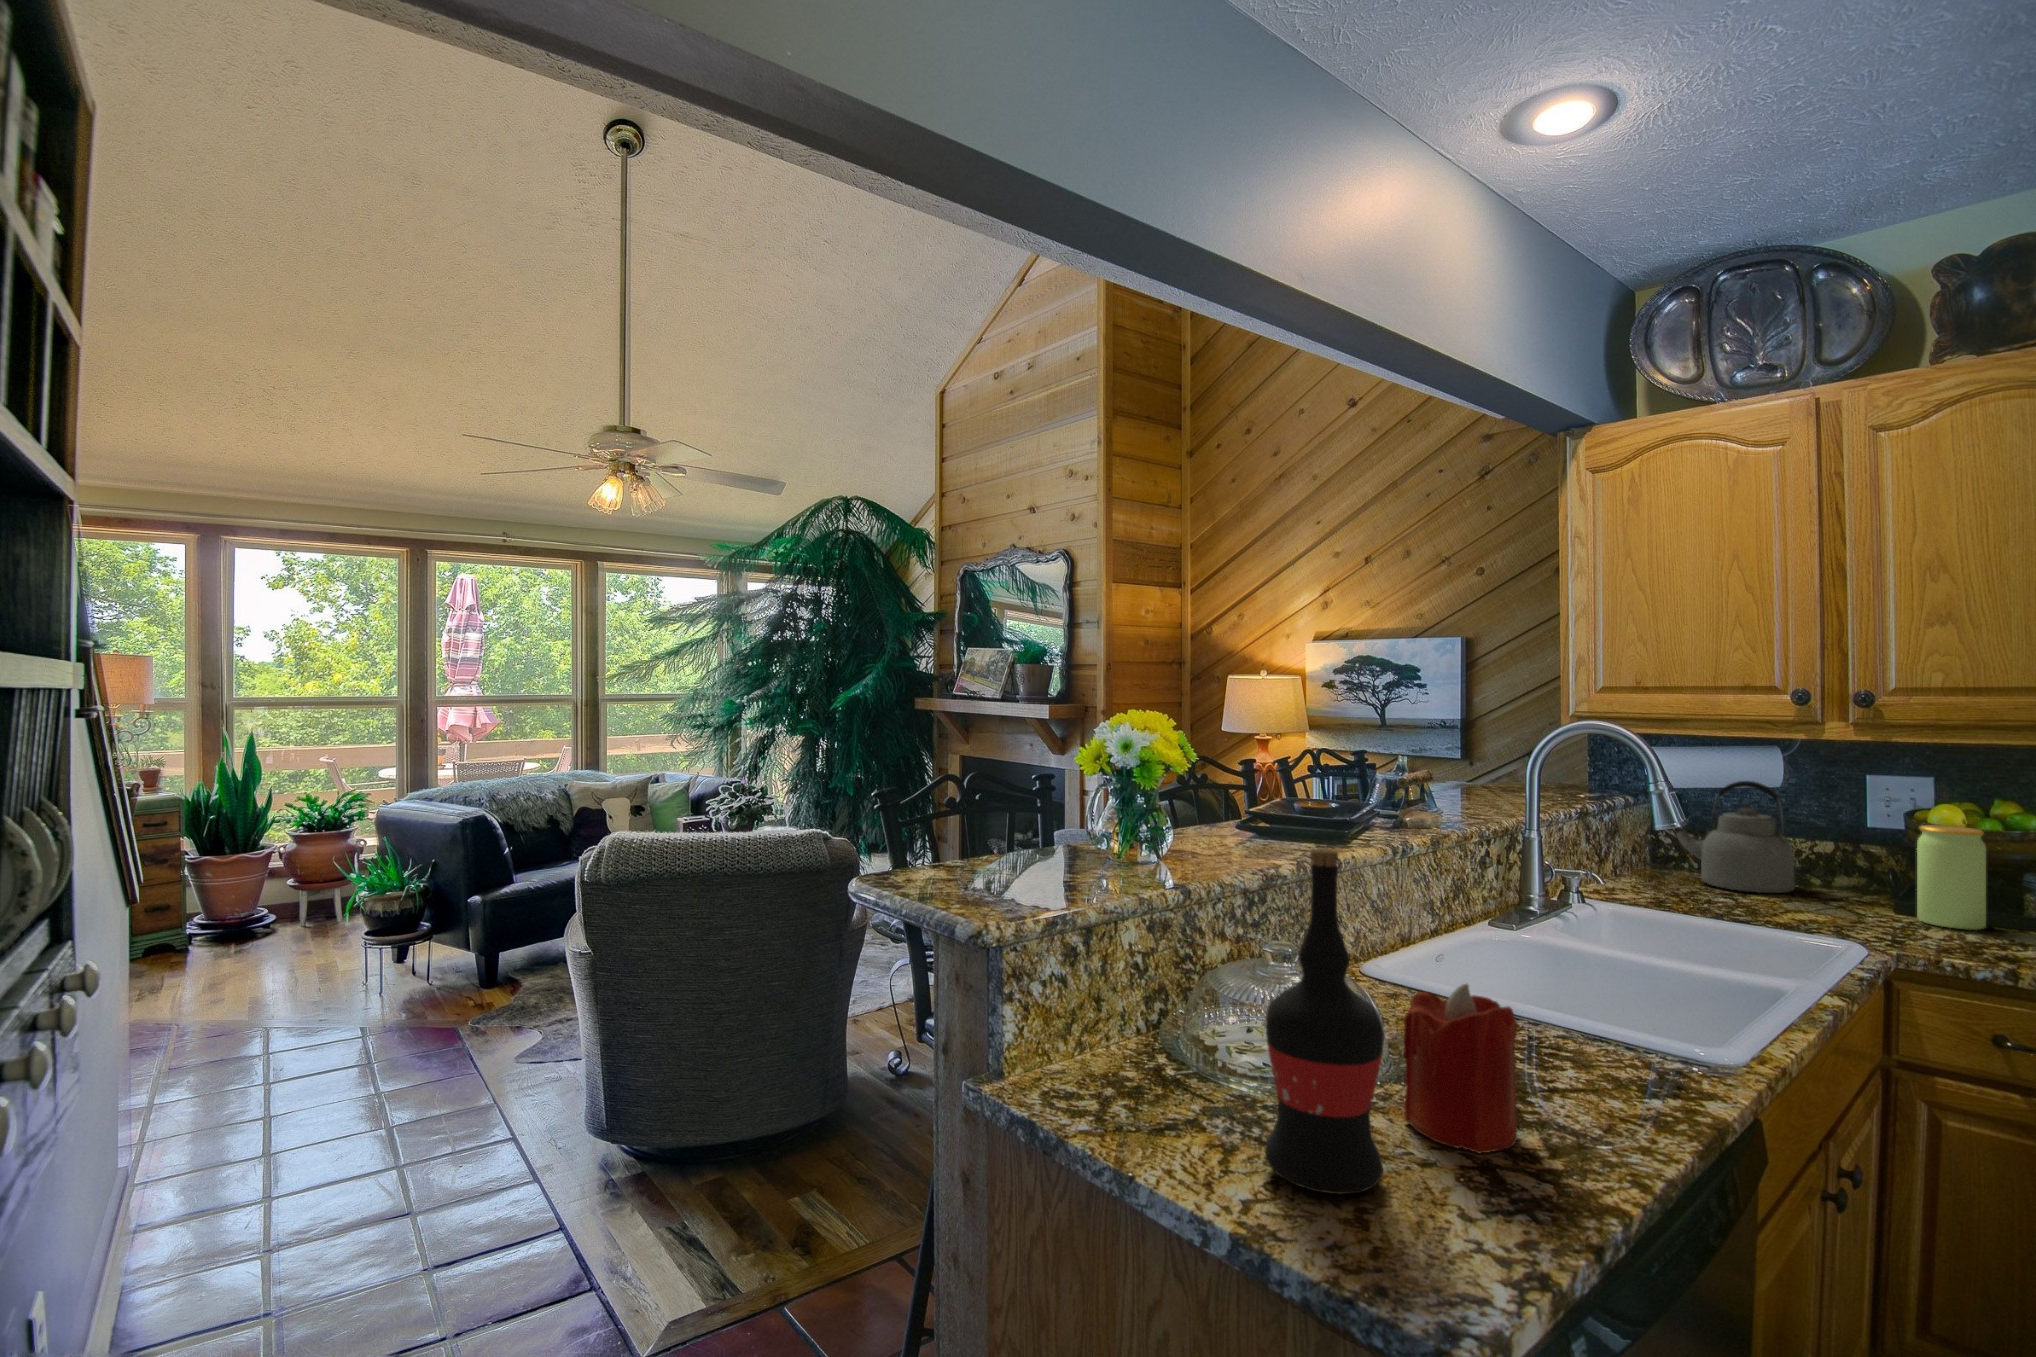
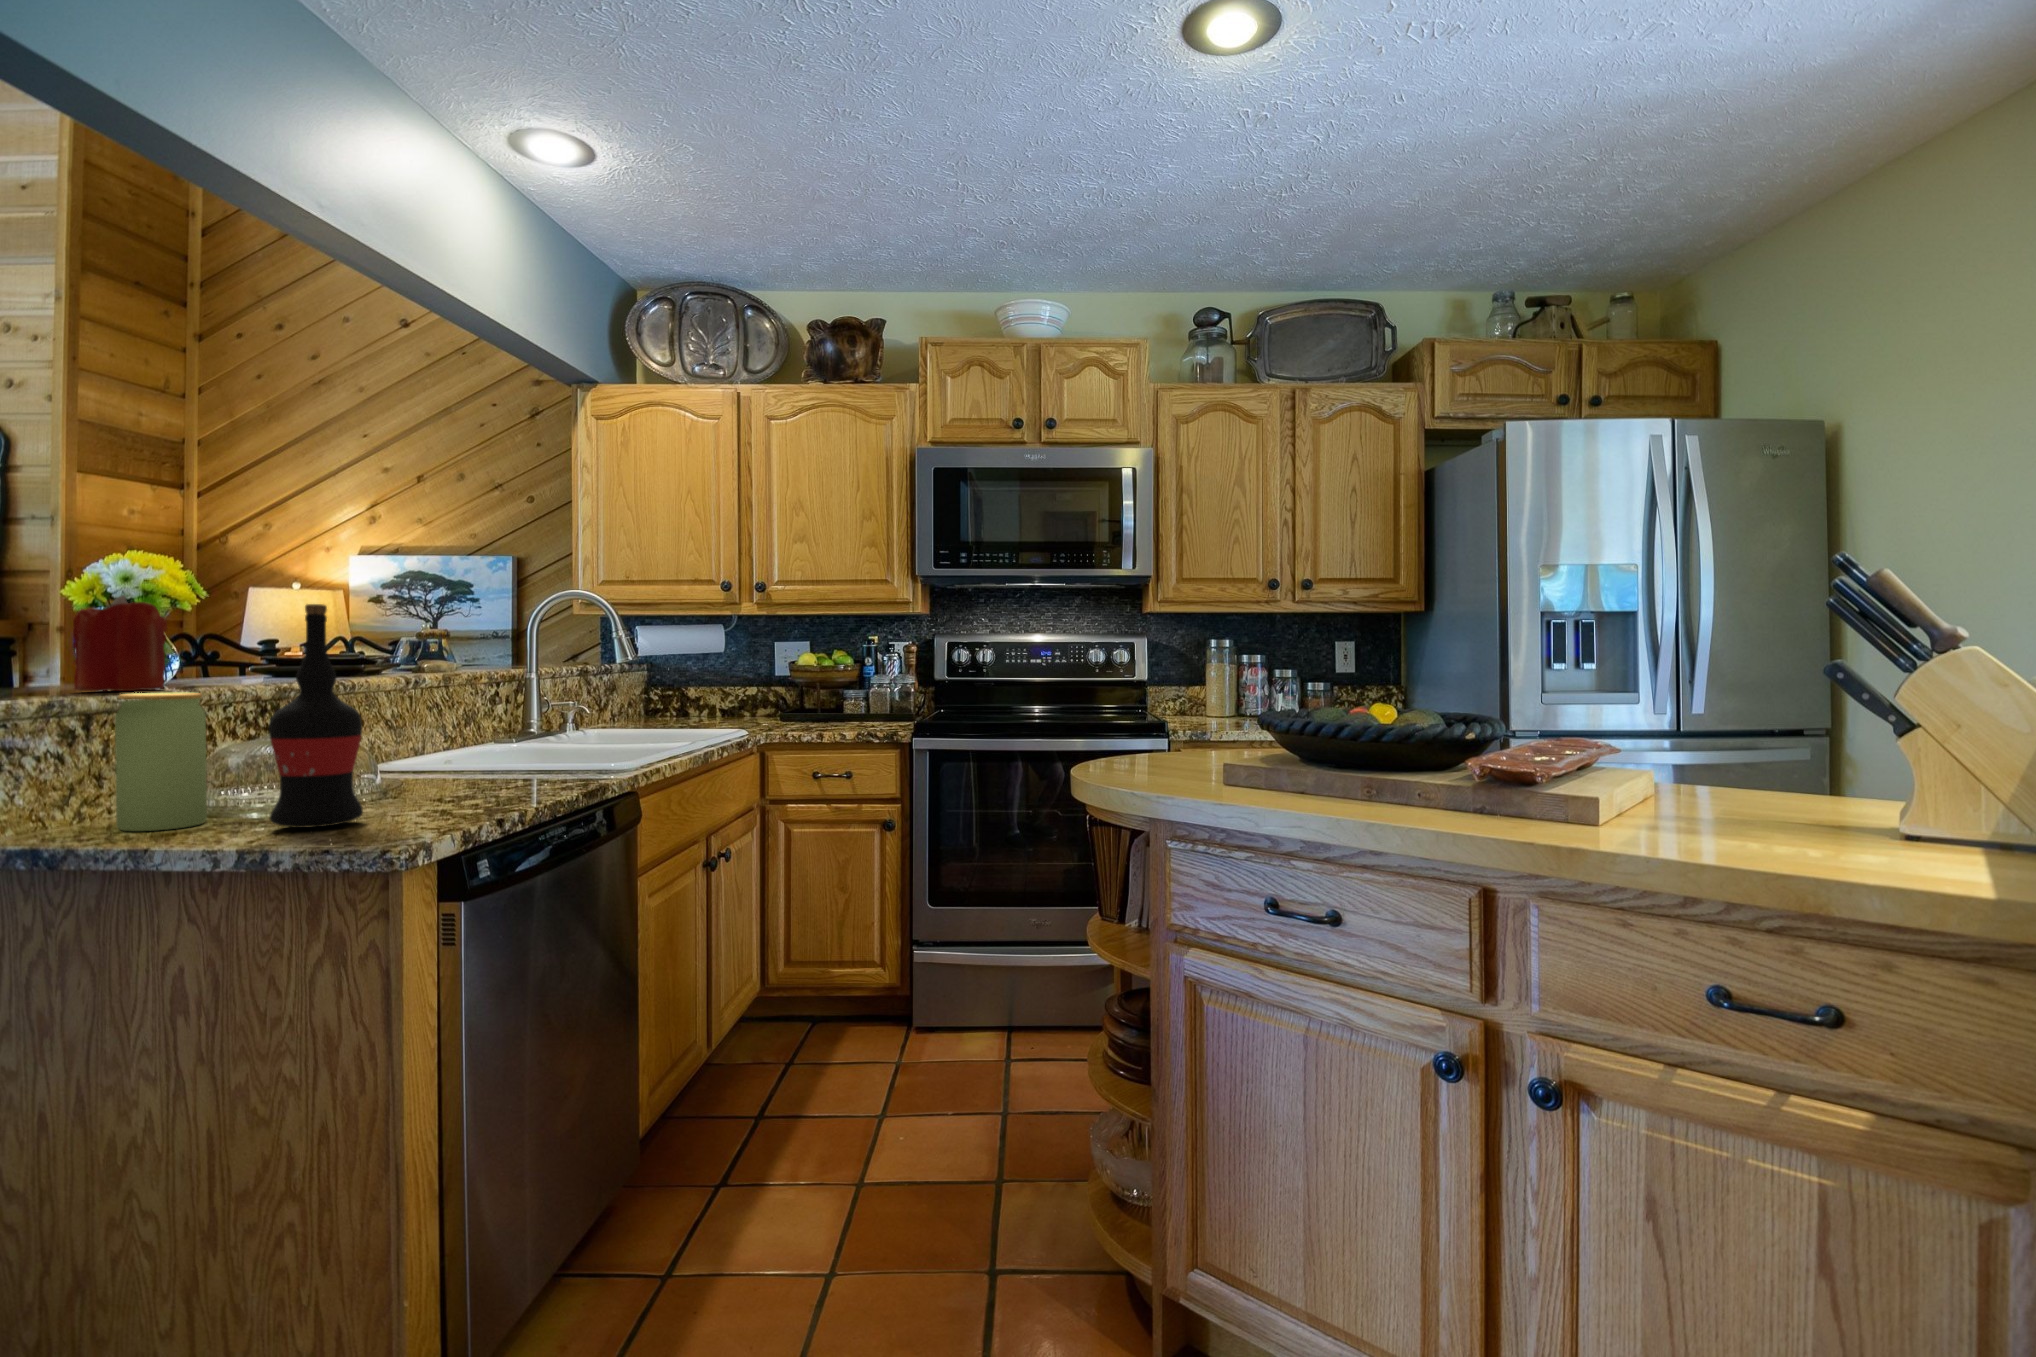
kettle: present [1677,781,1795,893] -> none [646,652,725,727]
jar: present [1917,825,1986,930] -> present [115,693,207,831]
candle: present [1403,984,1517,1153] -> present [73,595,167,691]

